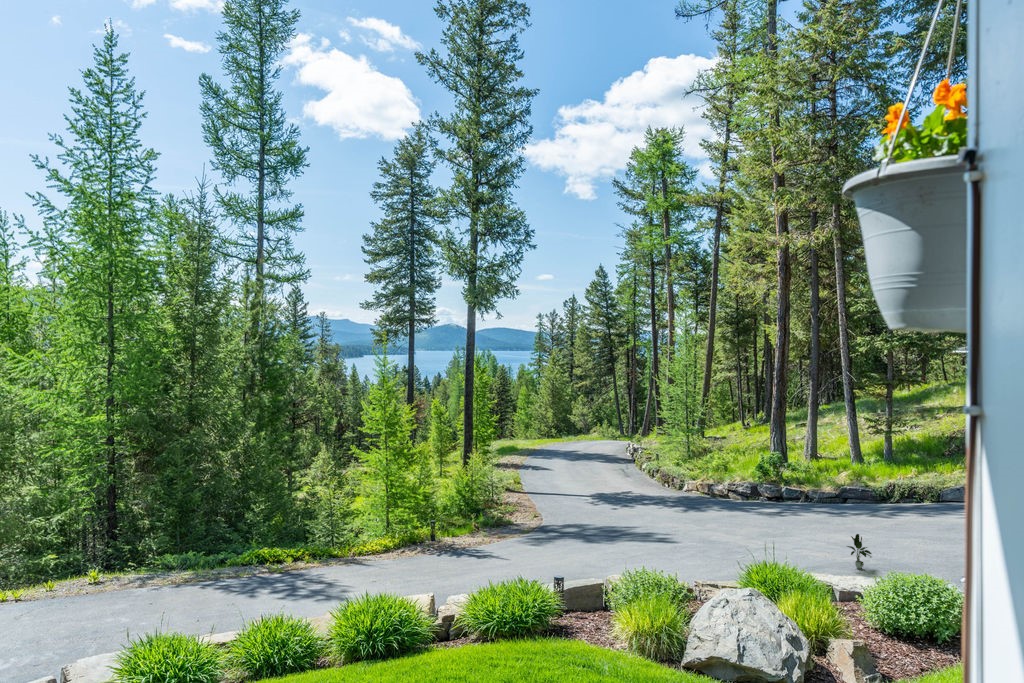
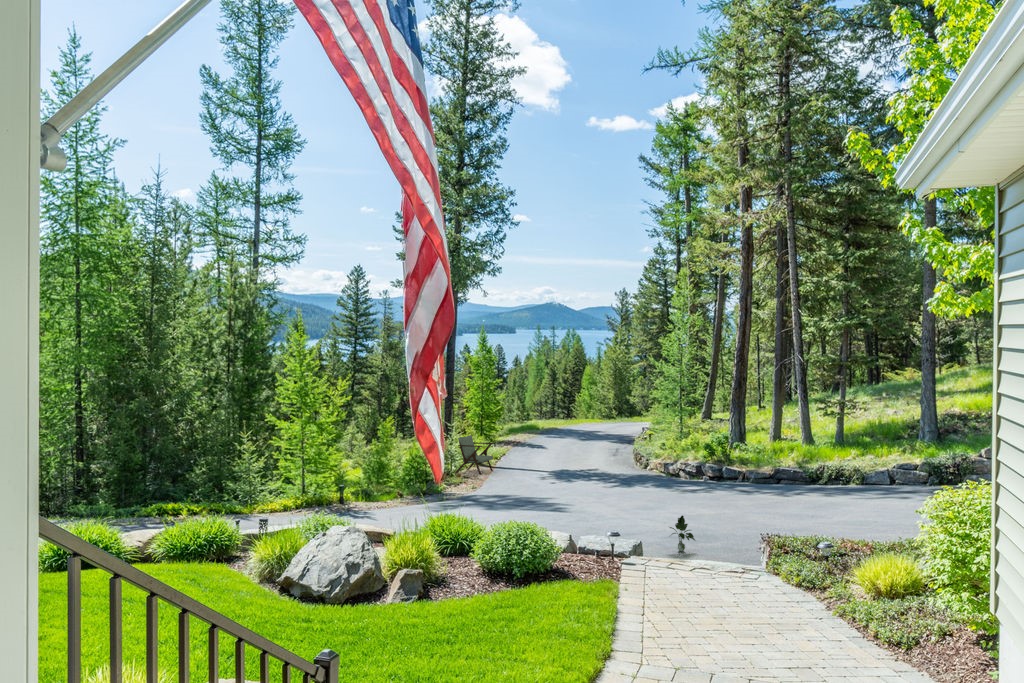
lounge chair: none [500,462,533,503] -> present [455,435,493,475]

